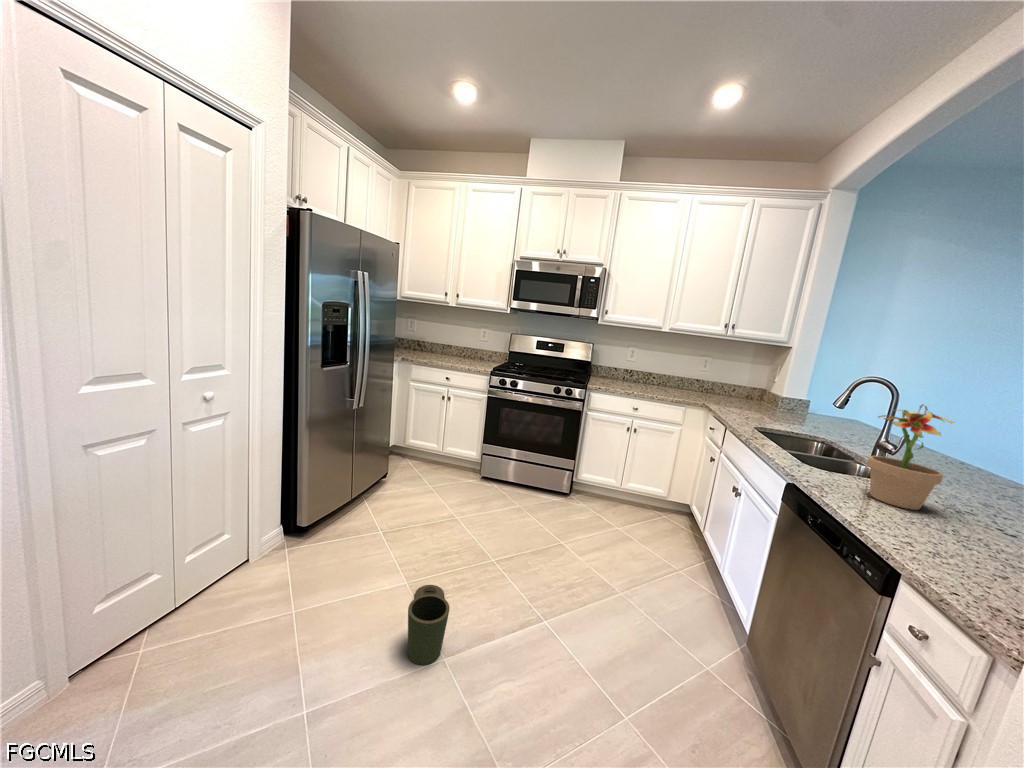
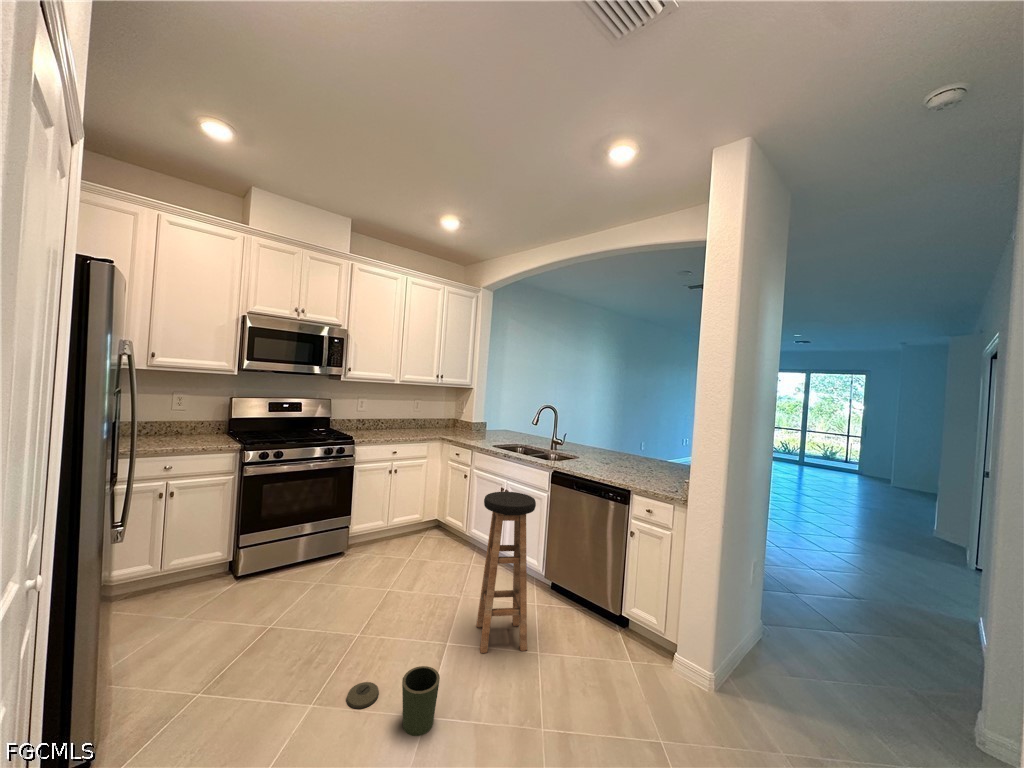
potted plant: present [868,404,954,510] -> none [584,426,609,471]
bar stool: none [553,461,675,709] -> present [476,492,536,653]

